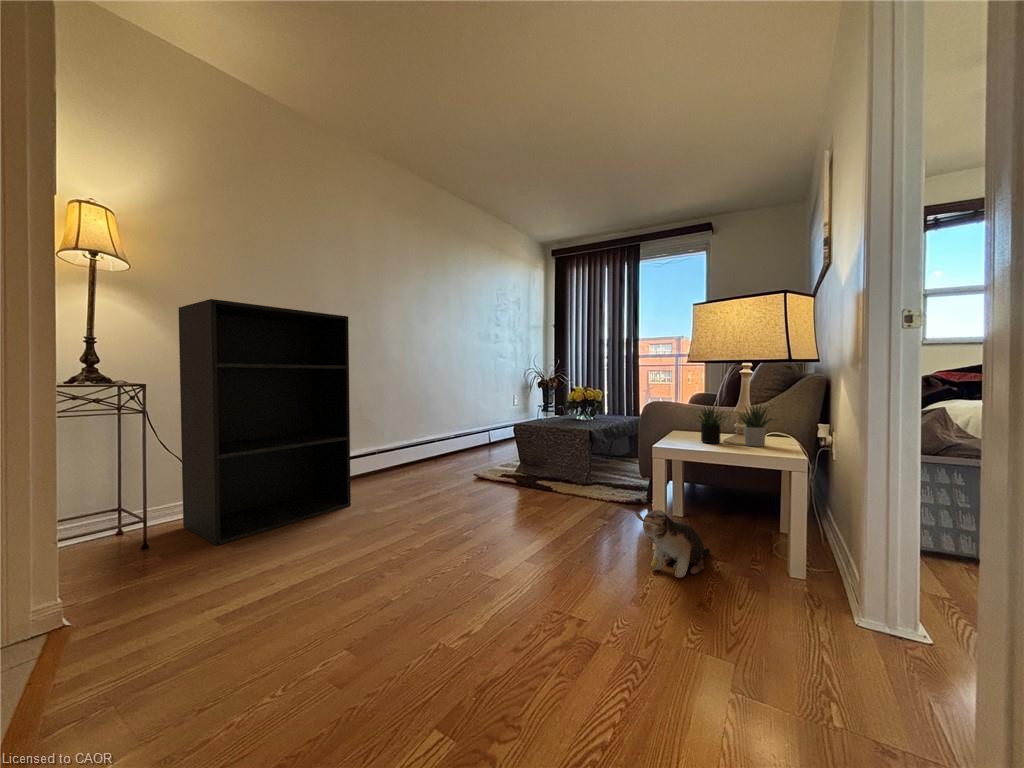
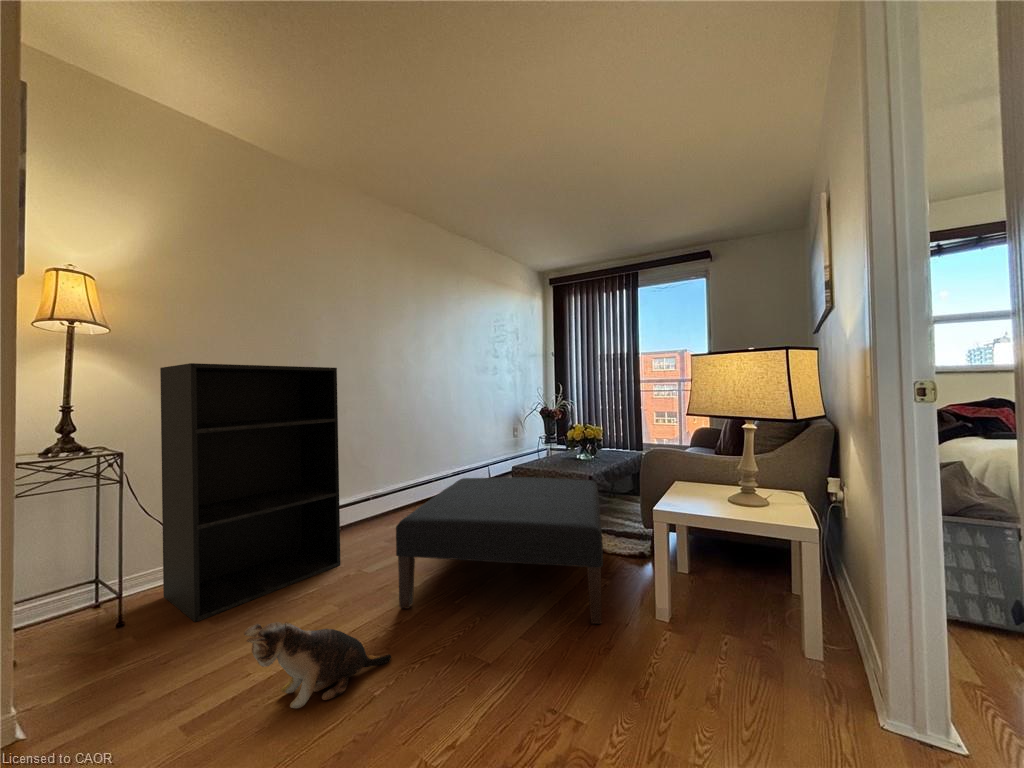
succulent plant: present [697,405,774,447] -> none [693,458,787,508]
ottoman: none [407,430,603,551] -> present [396,477,603,624]
plush toy: present [636,510,710,578] -> present [244,622,391,708]

